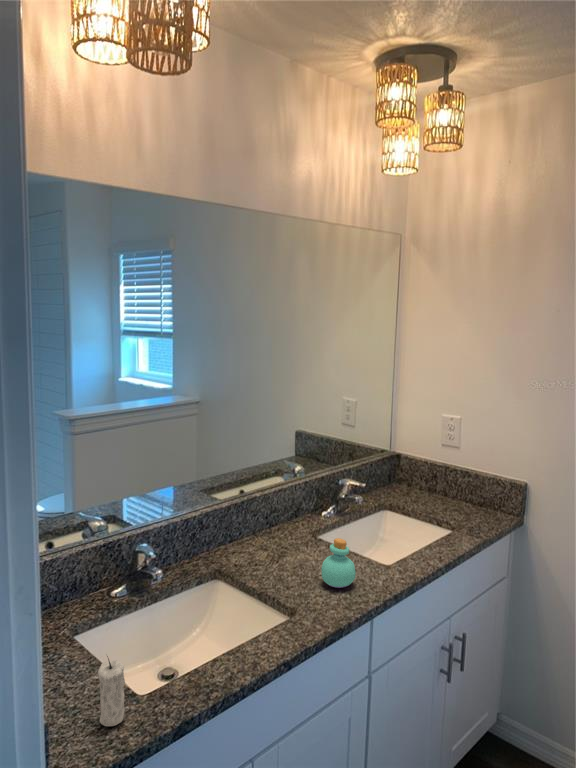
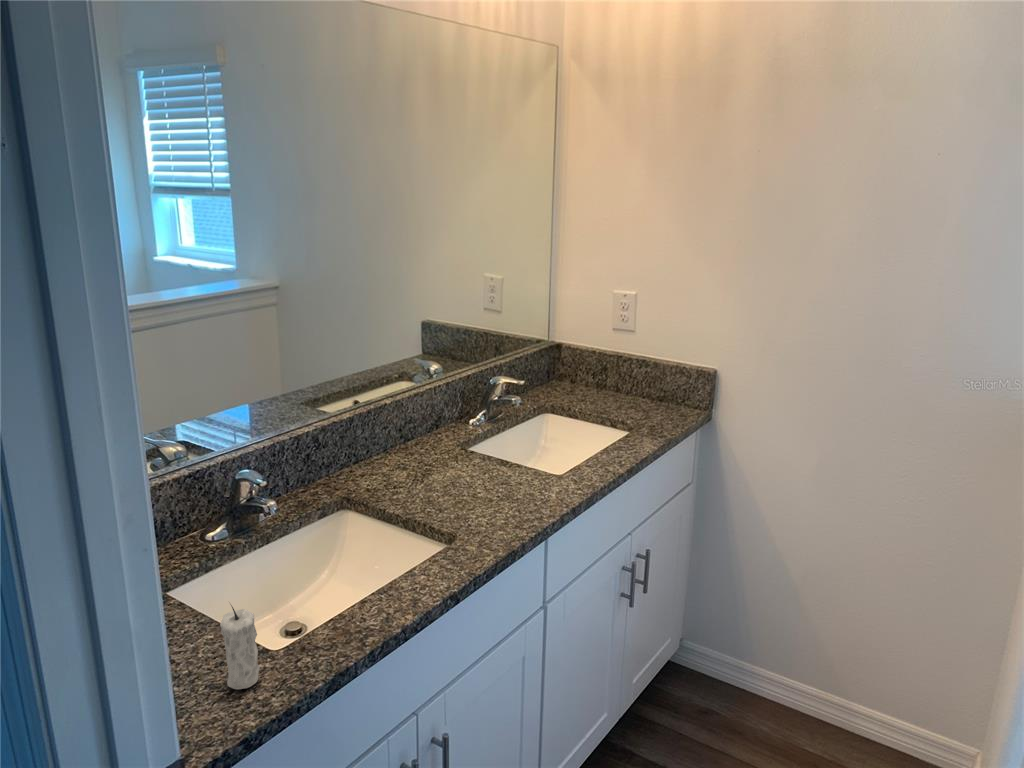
perfume bottle: present [322,538,356,588] -> none [481,445,524,506]

